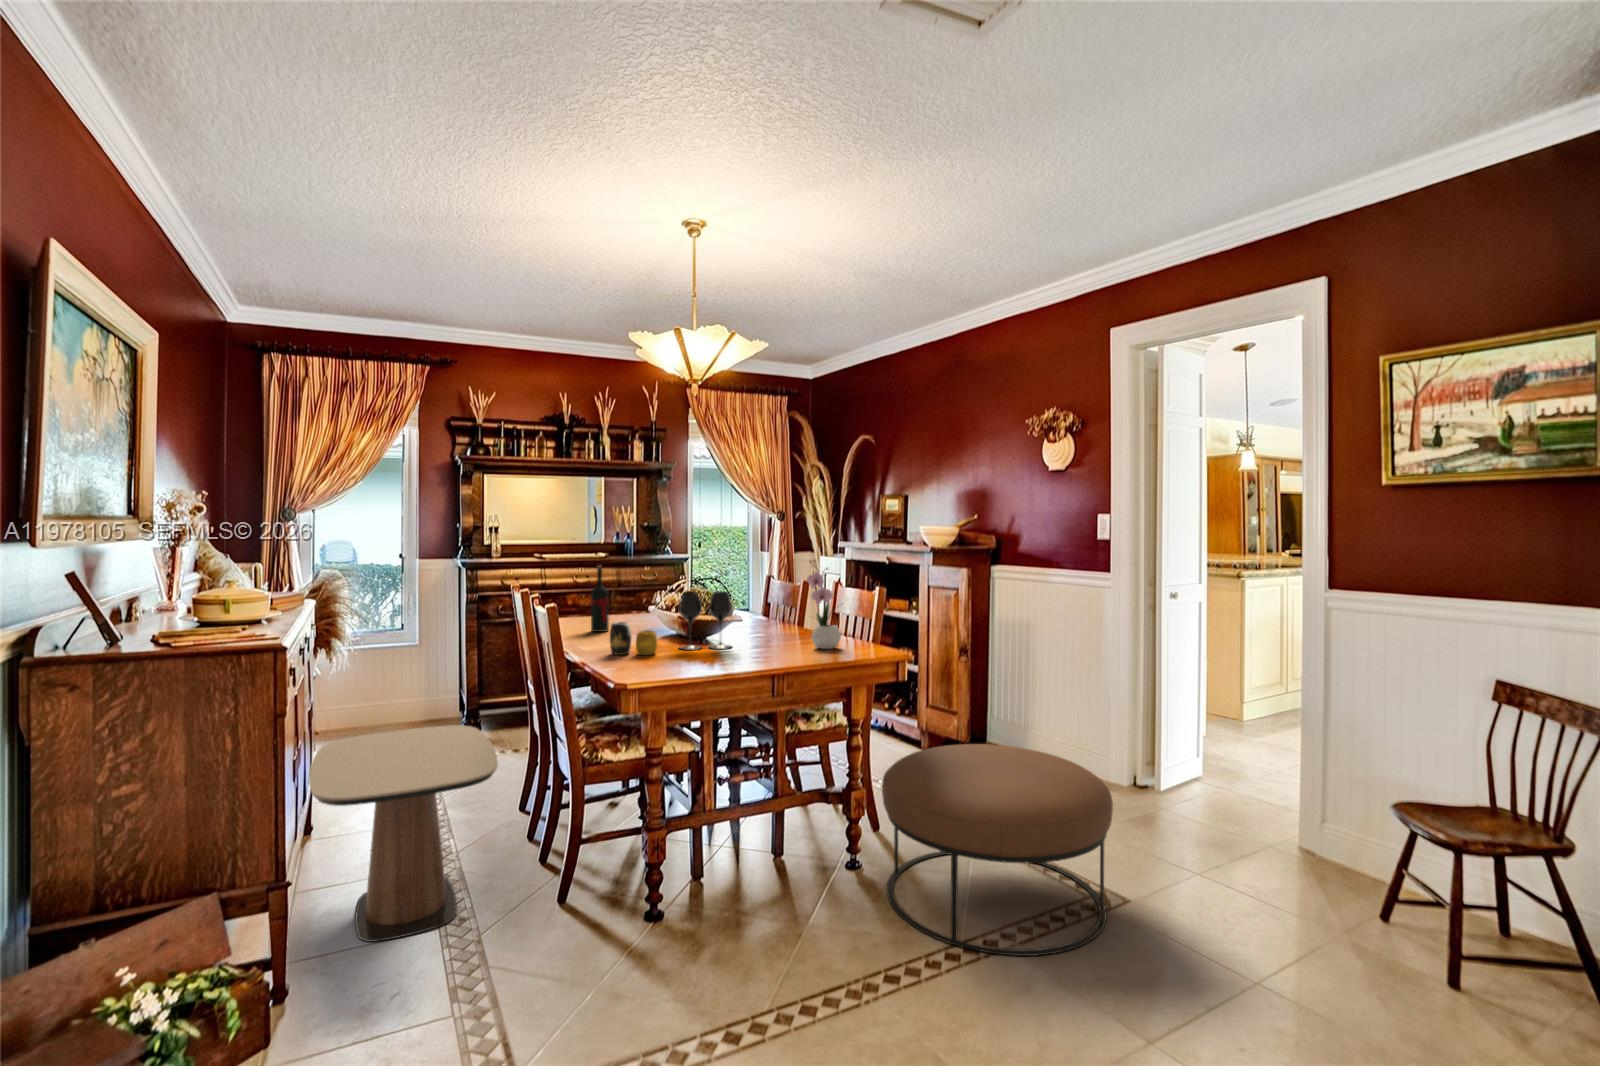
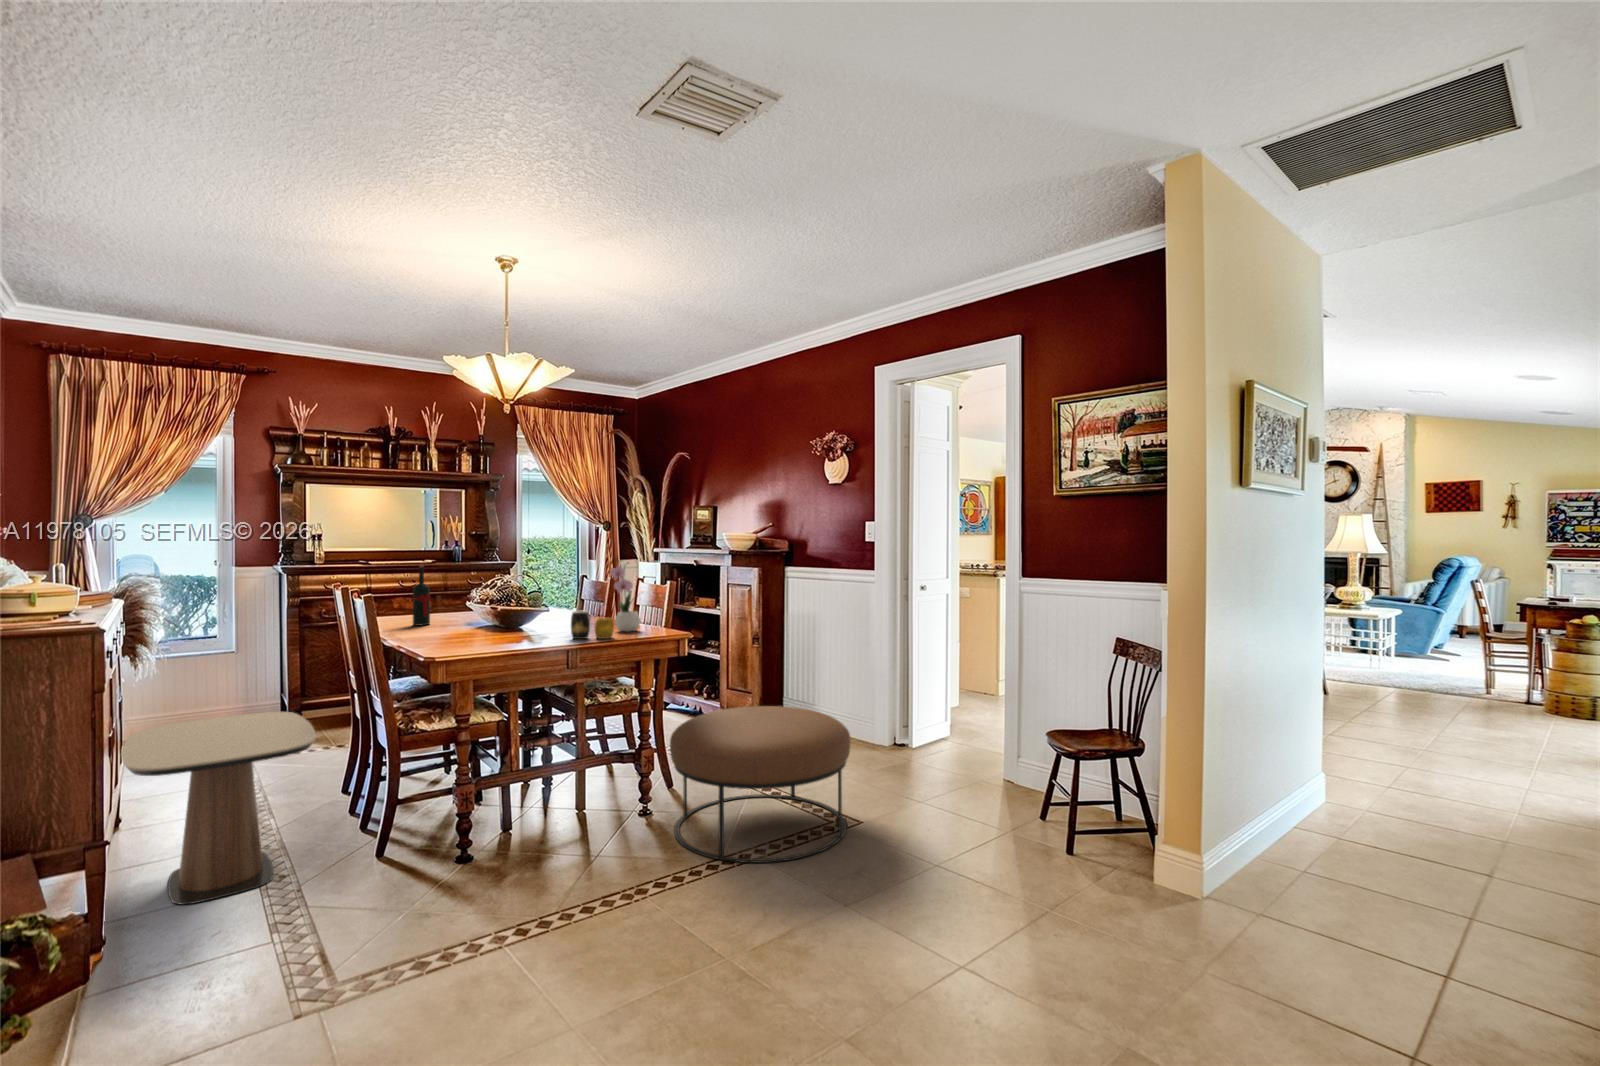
wine glass: present [679,591,732,650] -> none [494,584,544,635]
vase: present [610,622,657,655] -> present [571,611,614,639]

